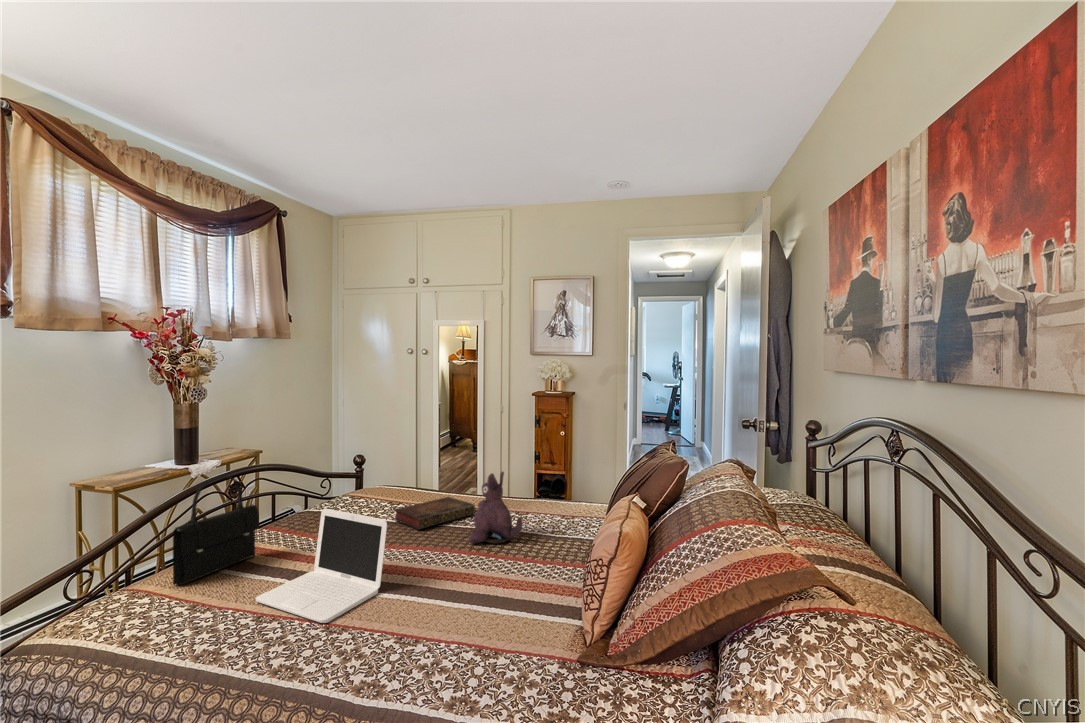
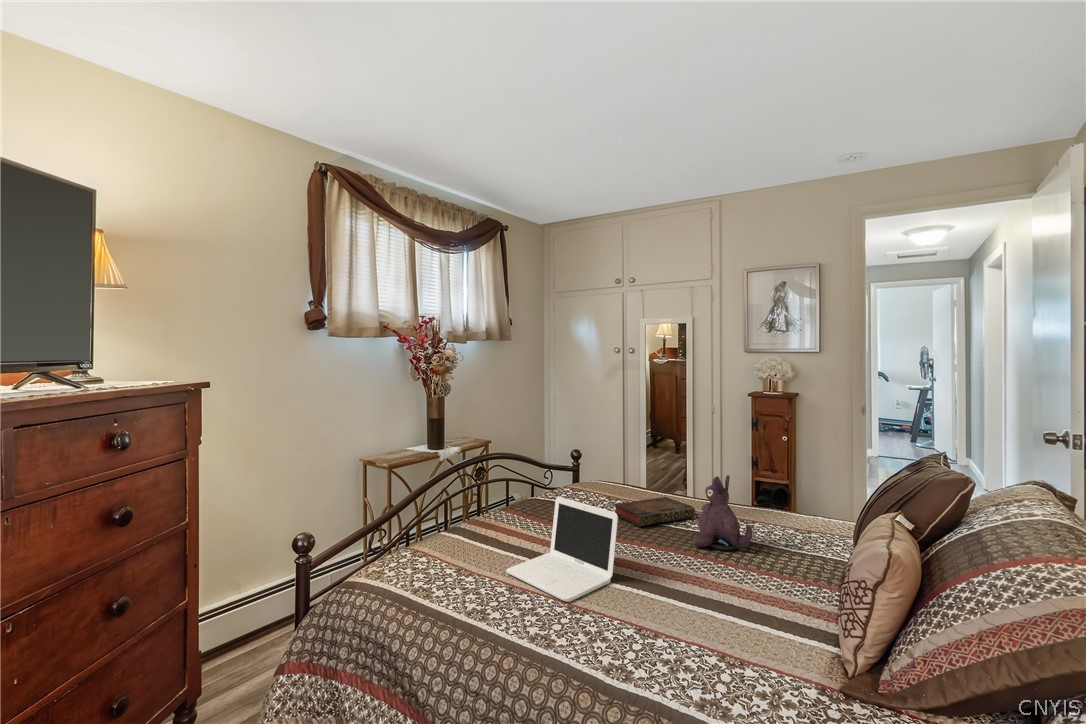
handbag: present [173,476,259,586] -> none [441,461,502,551]

